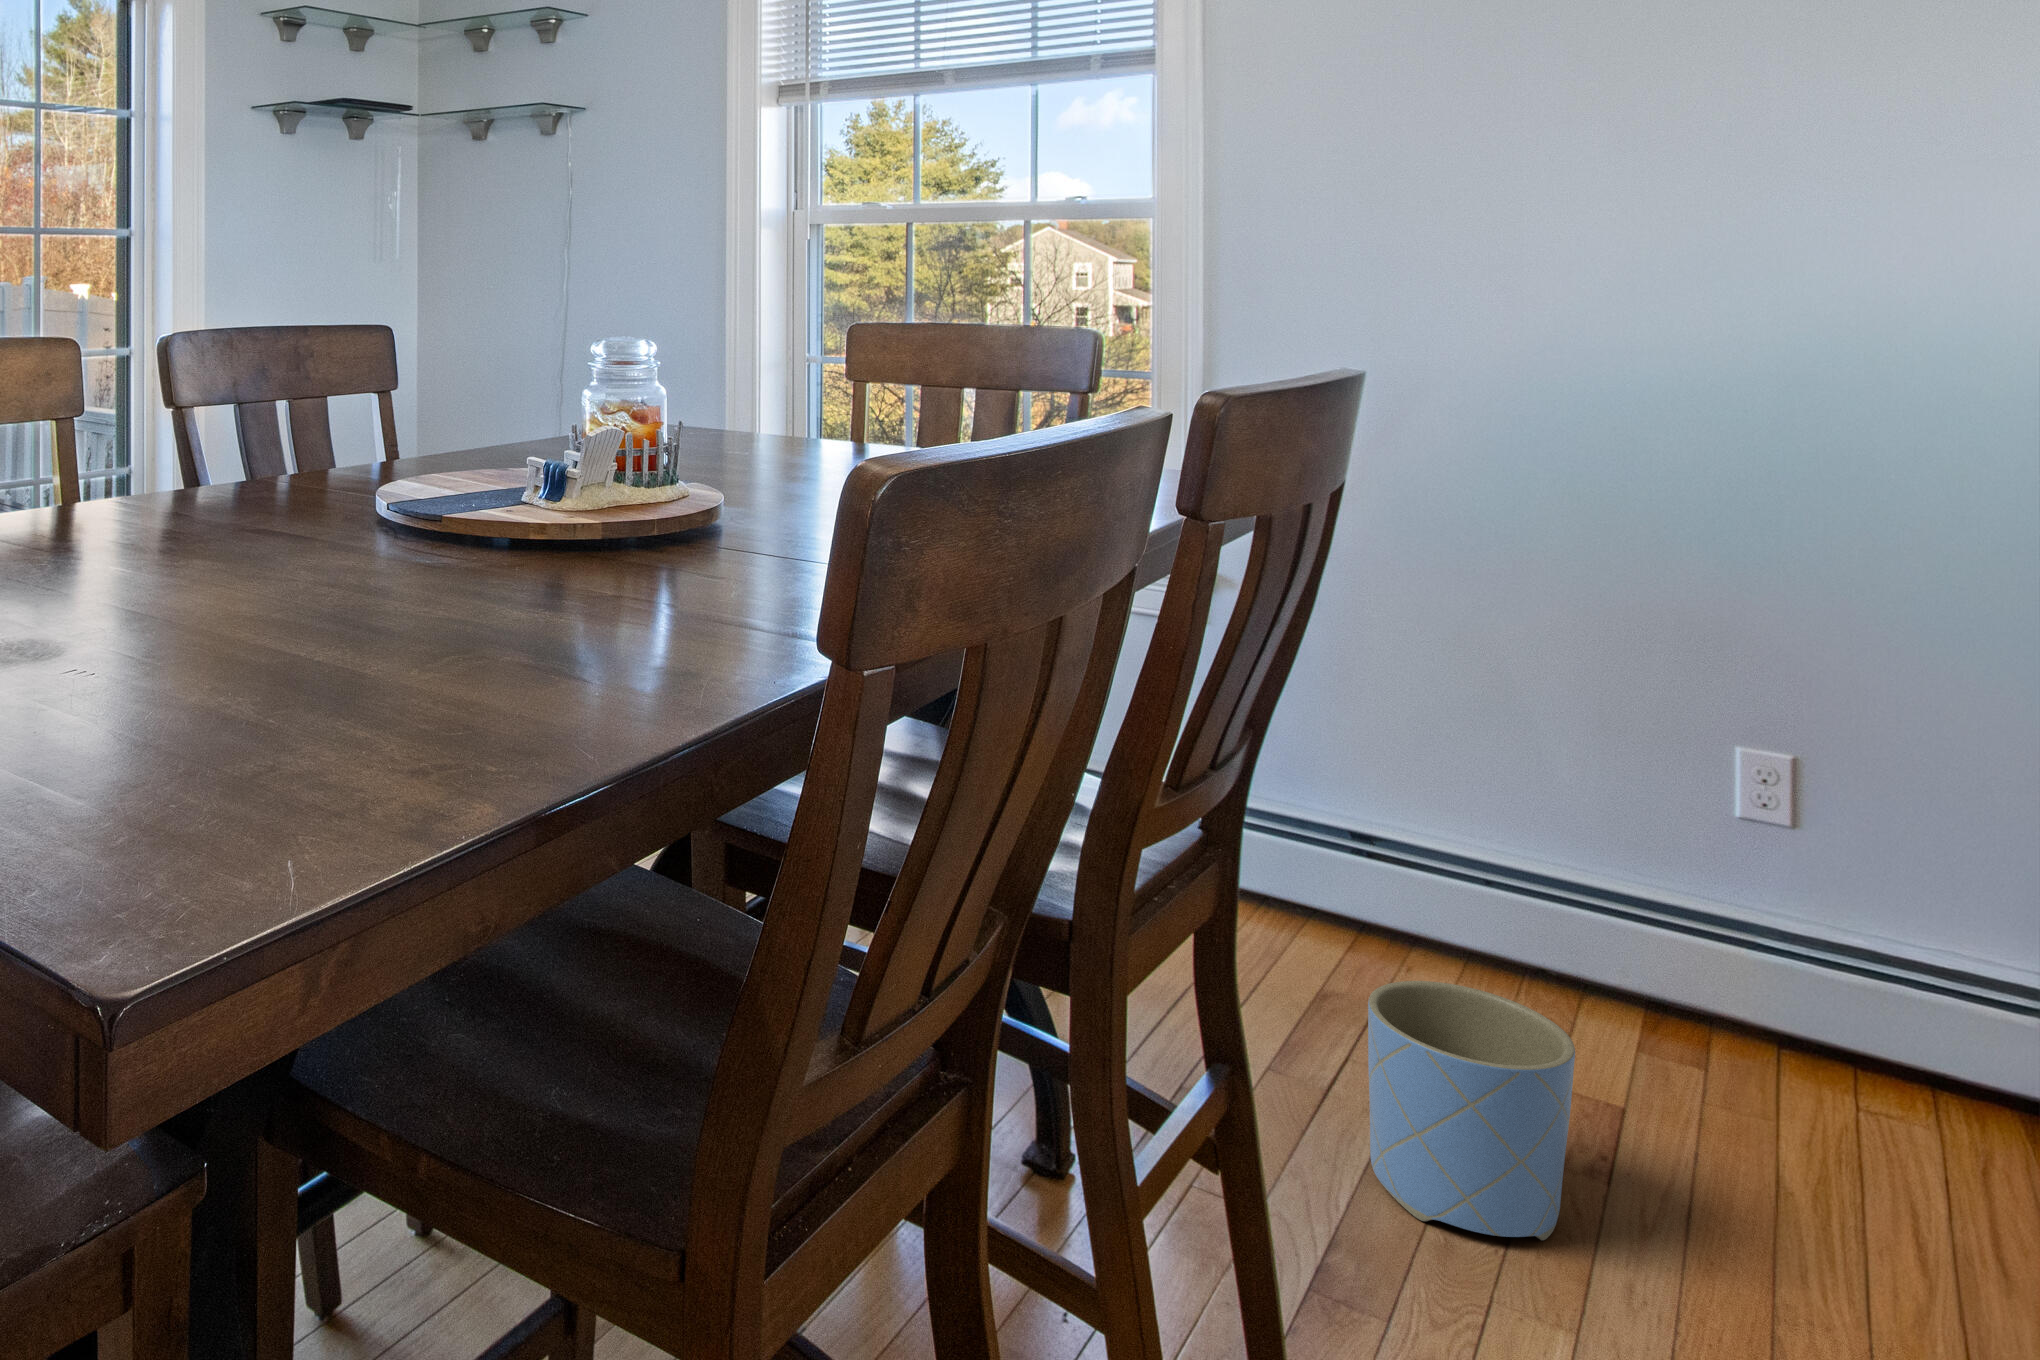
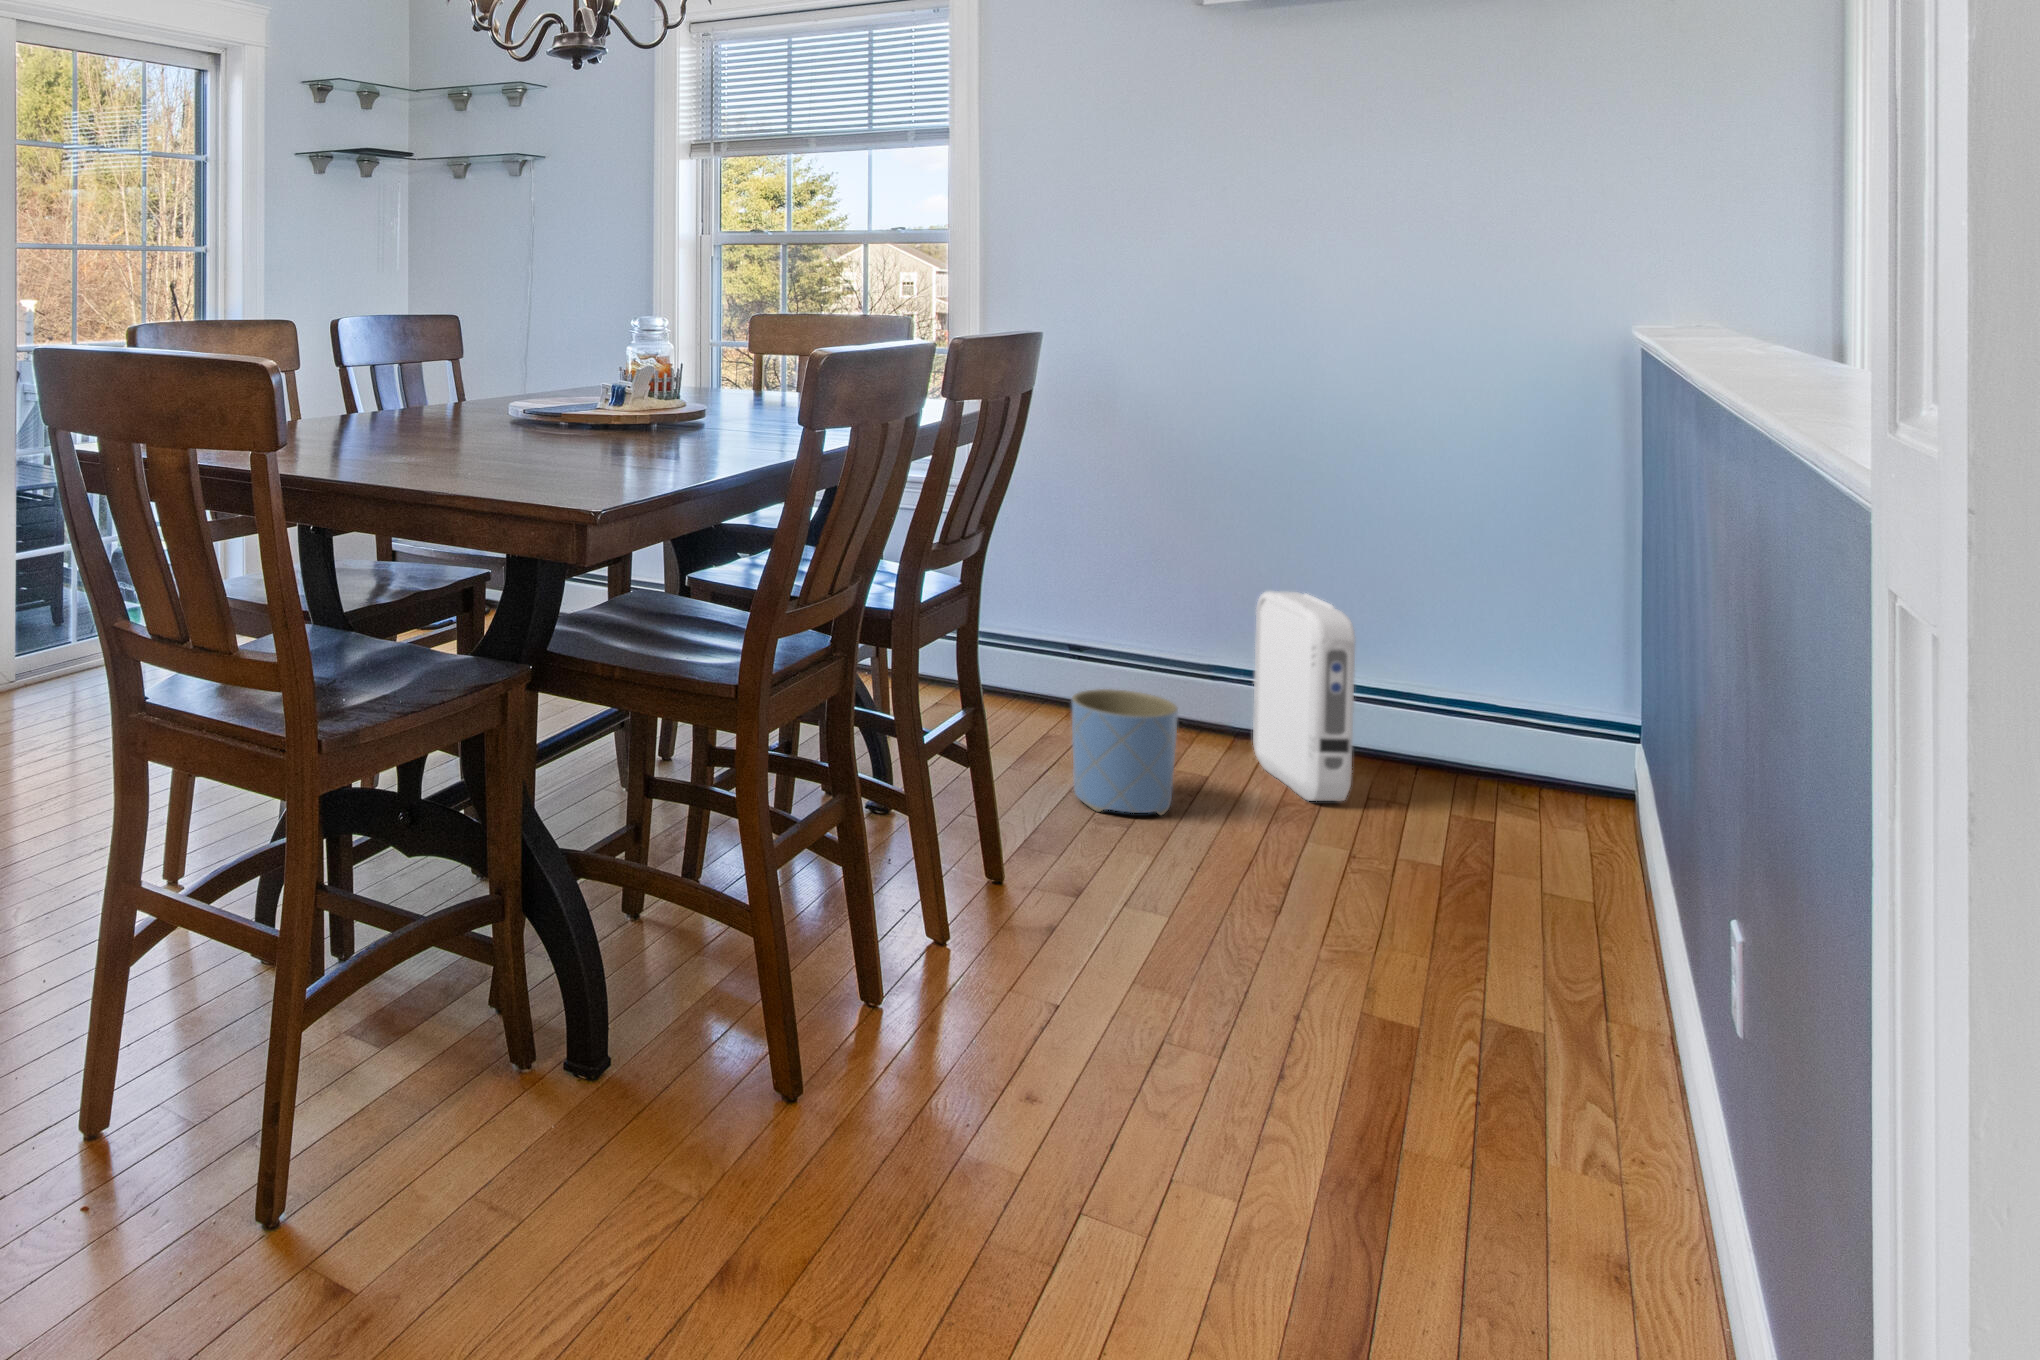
air purifier: none [1680,812,1926,1225] -> present [1253,591,1355,801]

